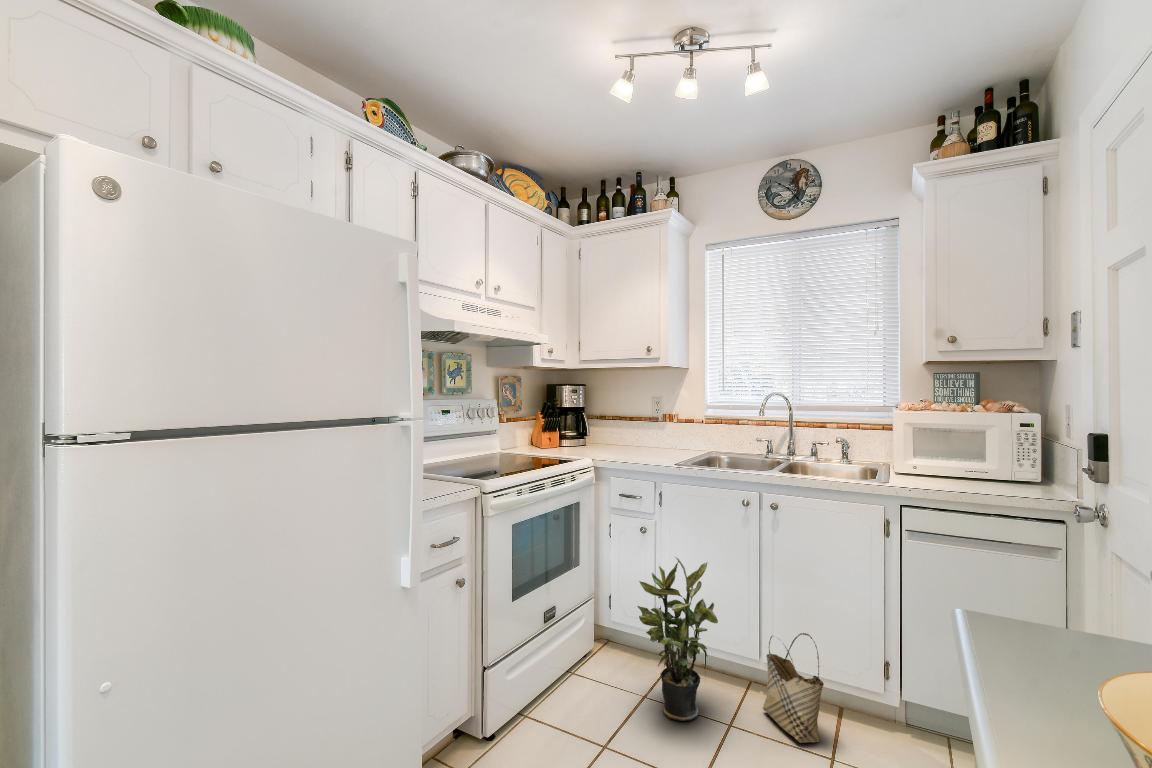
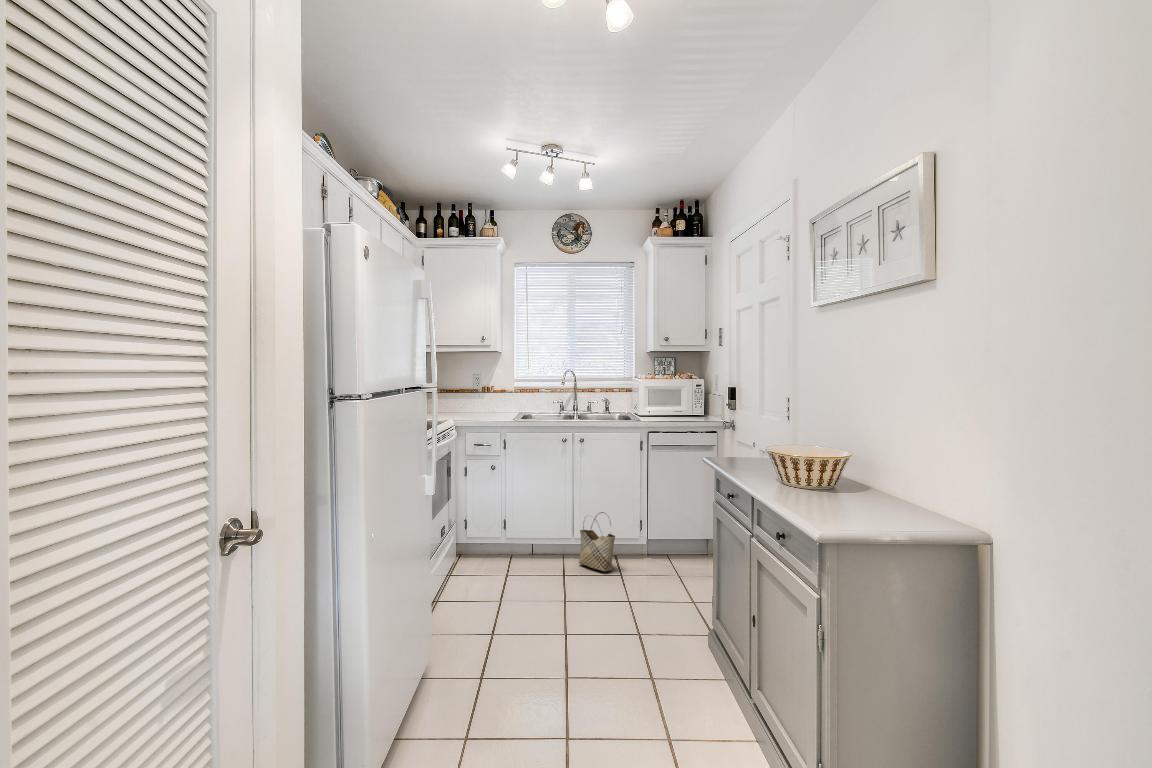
potted plant: present [637,558,718,721] -> none [505,478,555,580]

